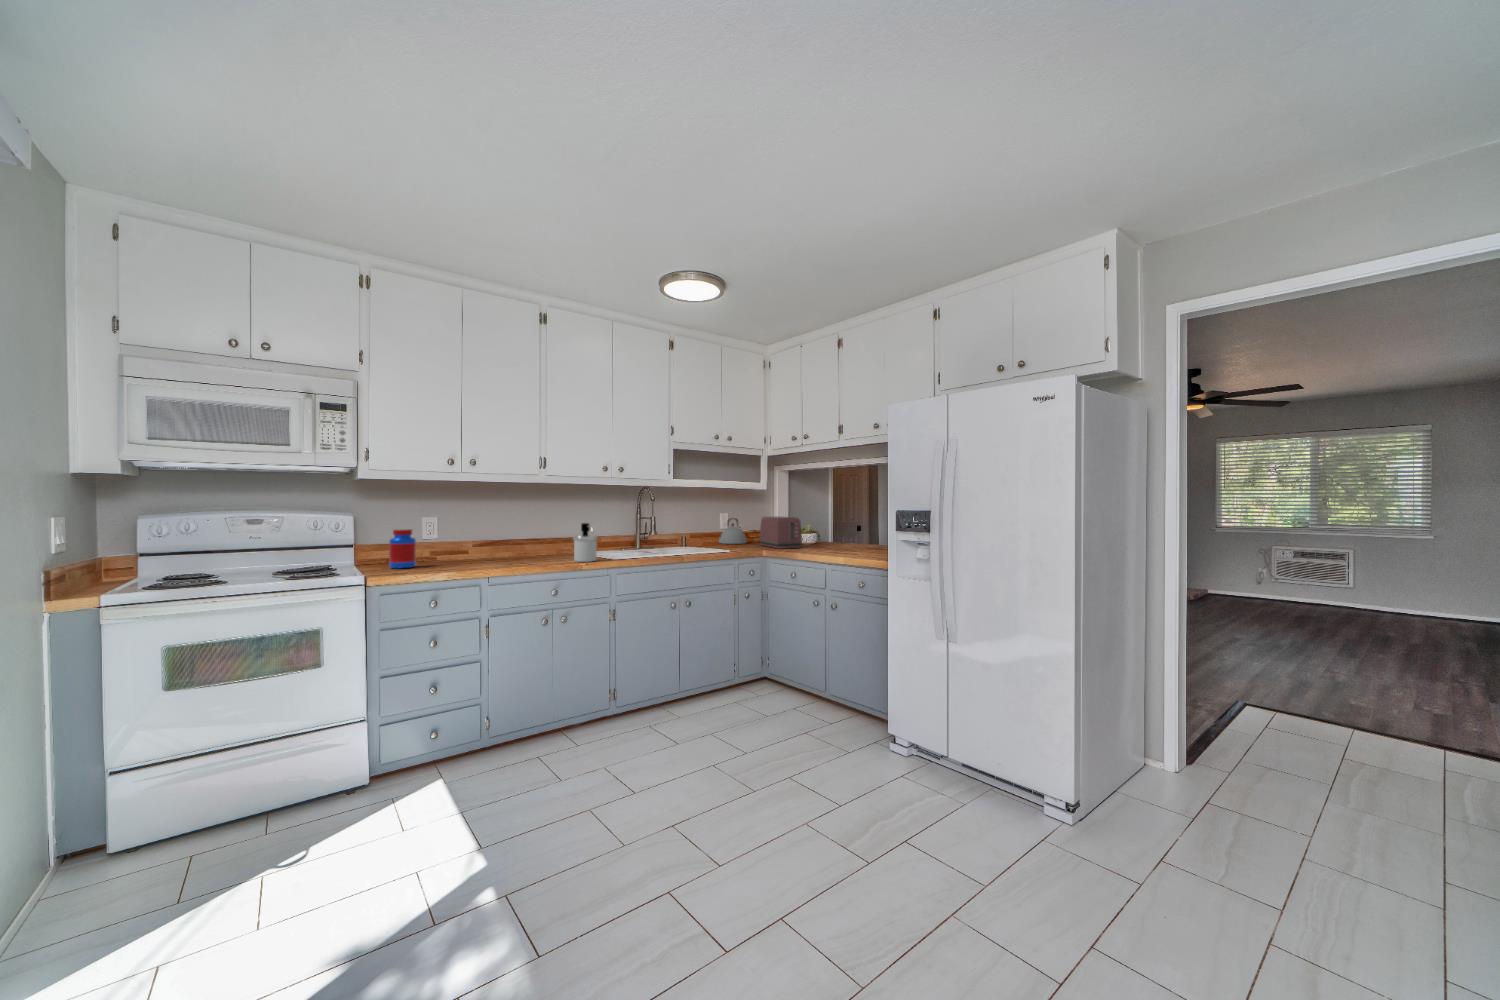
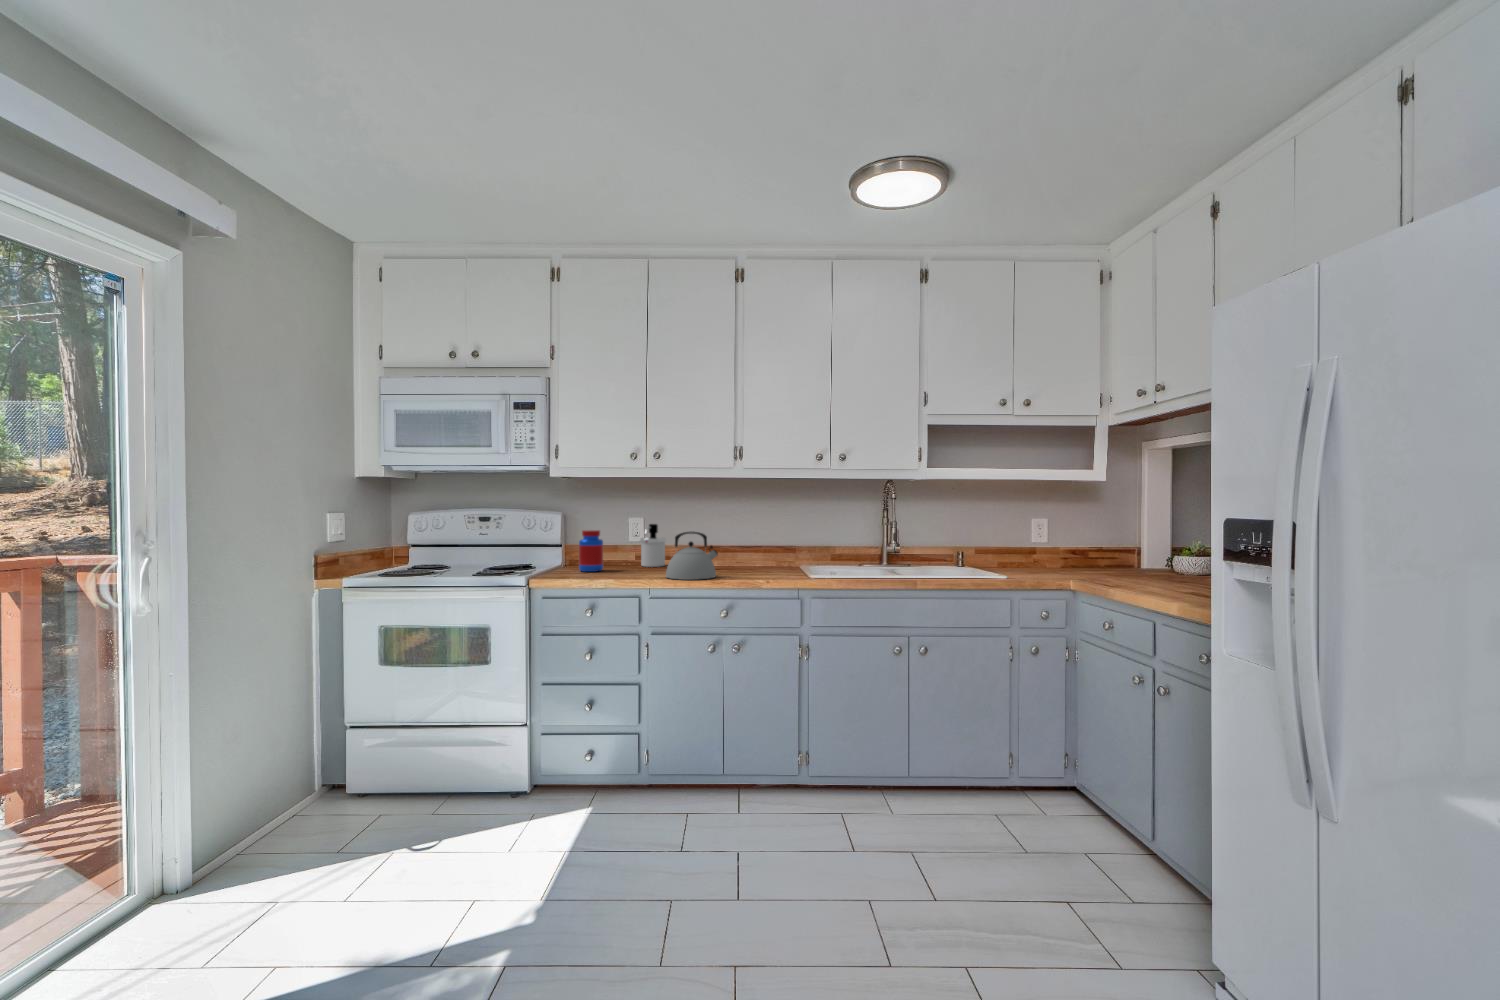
toaster: present [759,517,802,549] -> none [1088,527,1155,582]
kettle: present [719,519,746,544] -> present [666,532,718,580]
soap dispenser: present [573,523,597,562] -> present [640,524,666,567]

